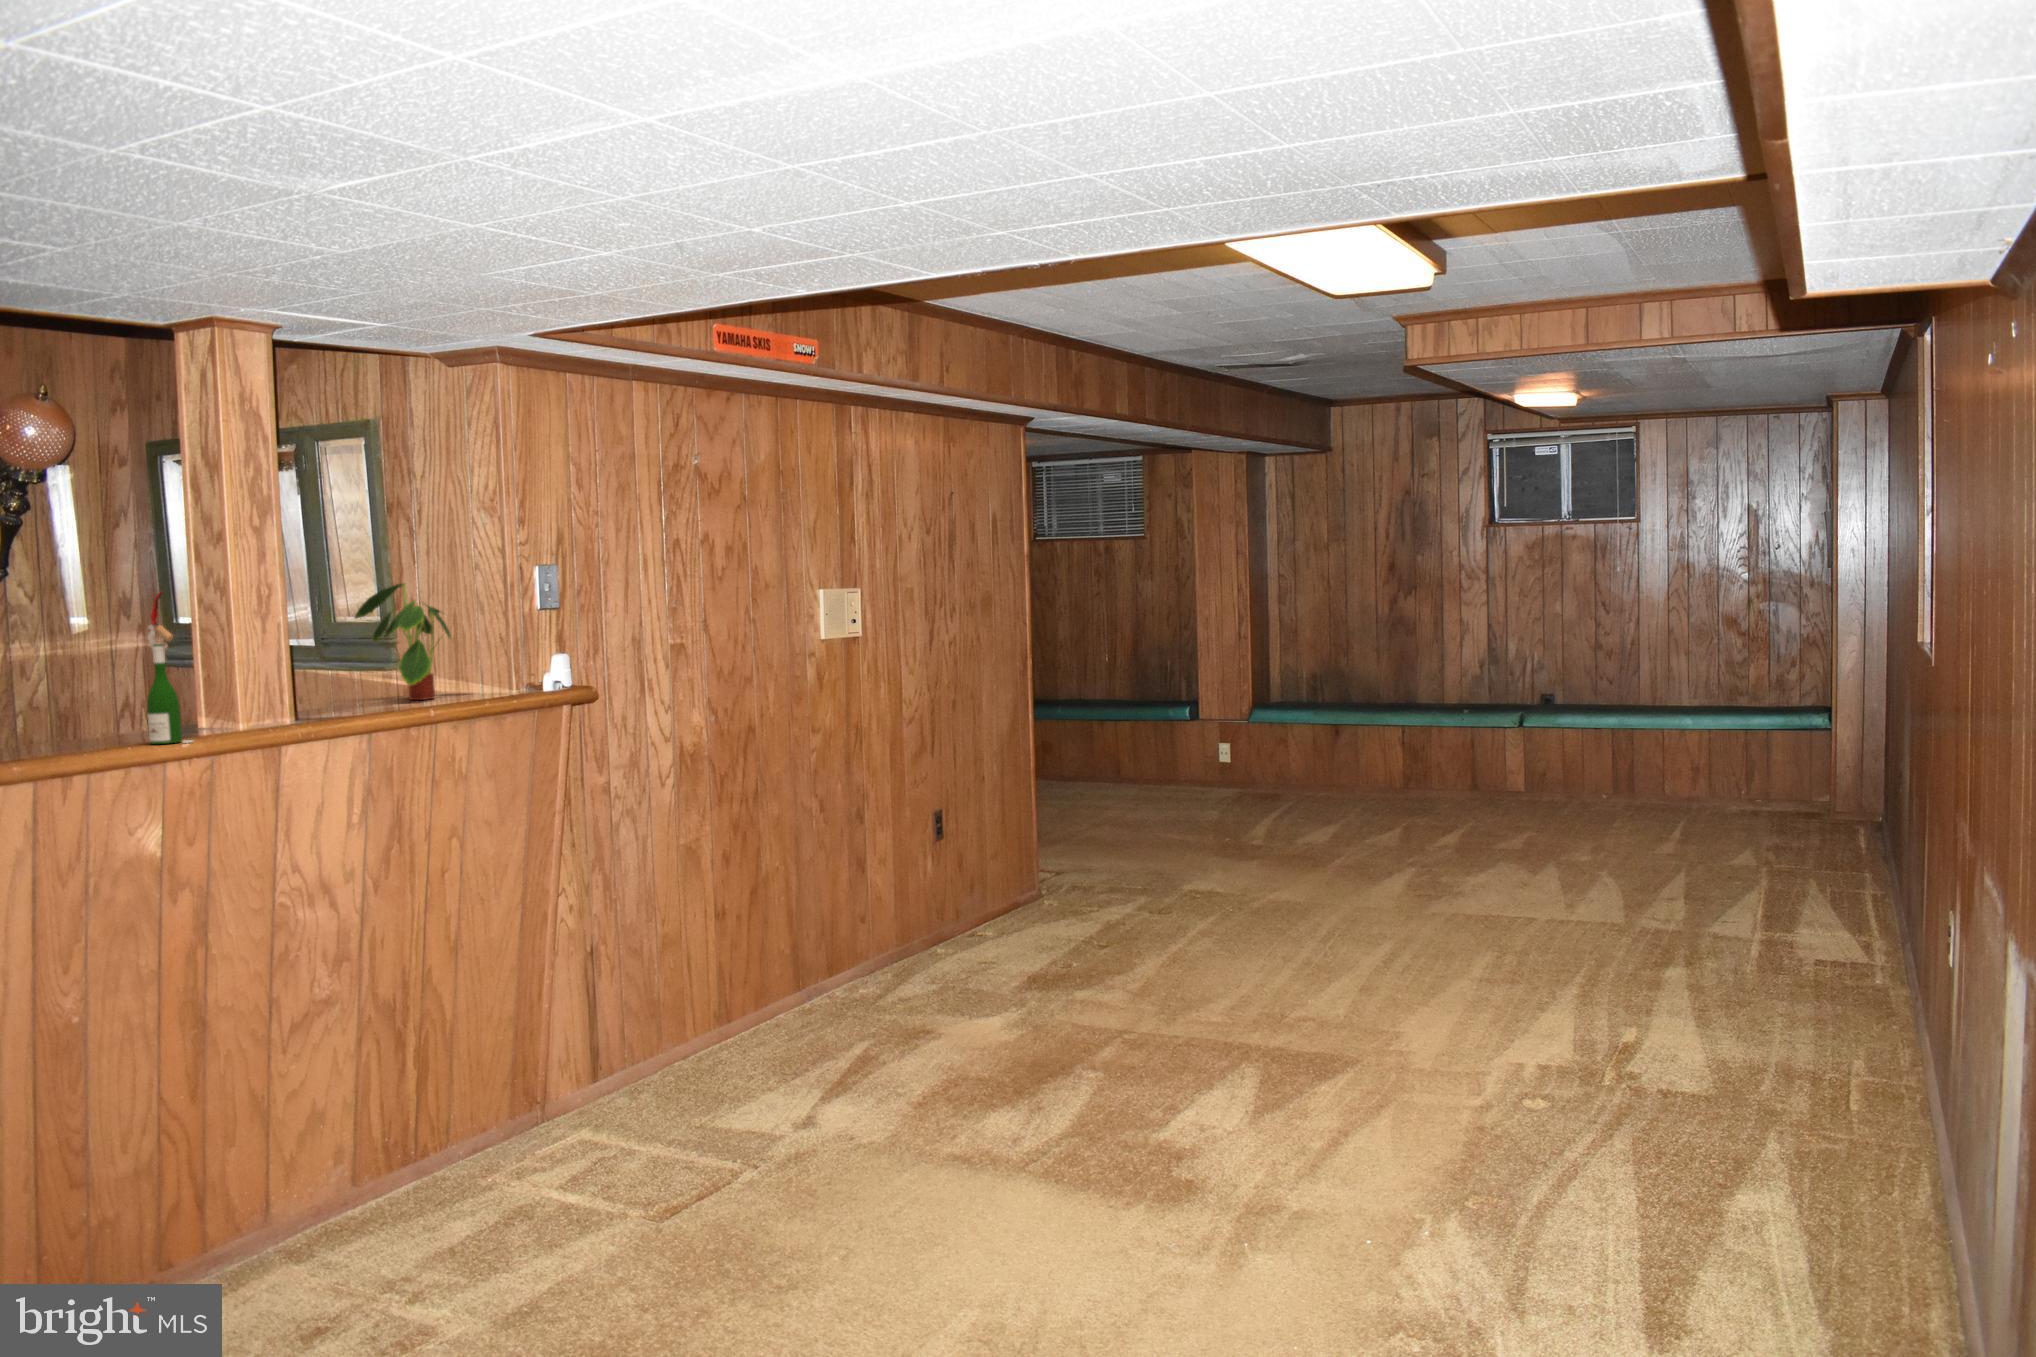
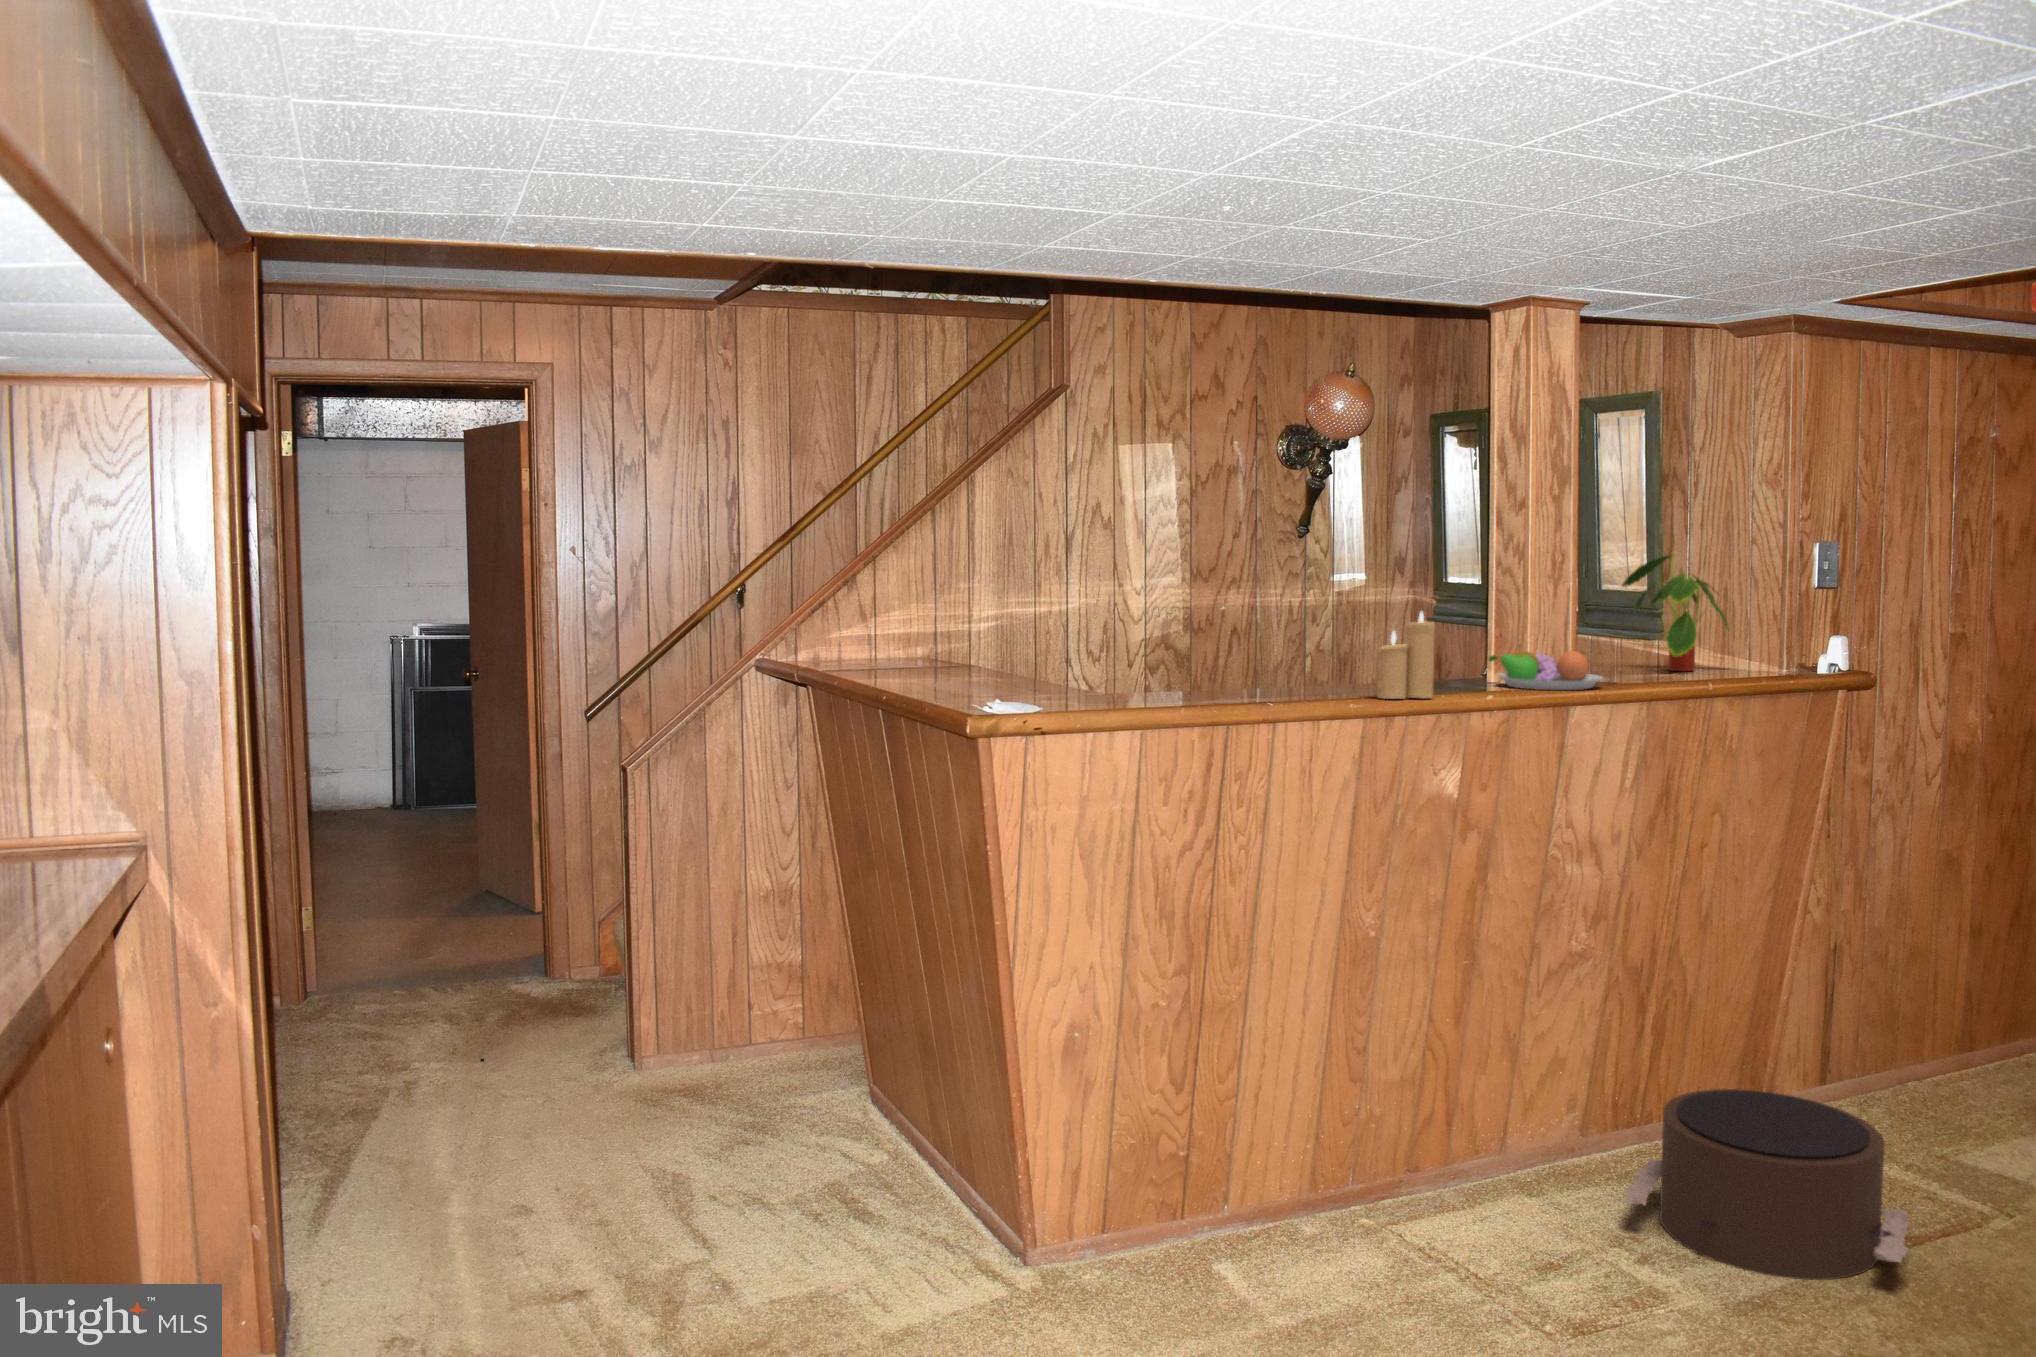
wine bottle: present [147,592,192,744] -> none [1456,553,1496,696]
candle: none [45,658,117,757] -> present [1377,612,1435,699]
fruit bowl: none [193,686,320,732] -> present [1489,645,1603,690]
pouf: none [378,1094,637,1267] -> present [1625,1089,1908,1280]

